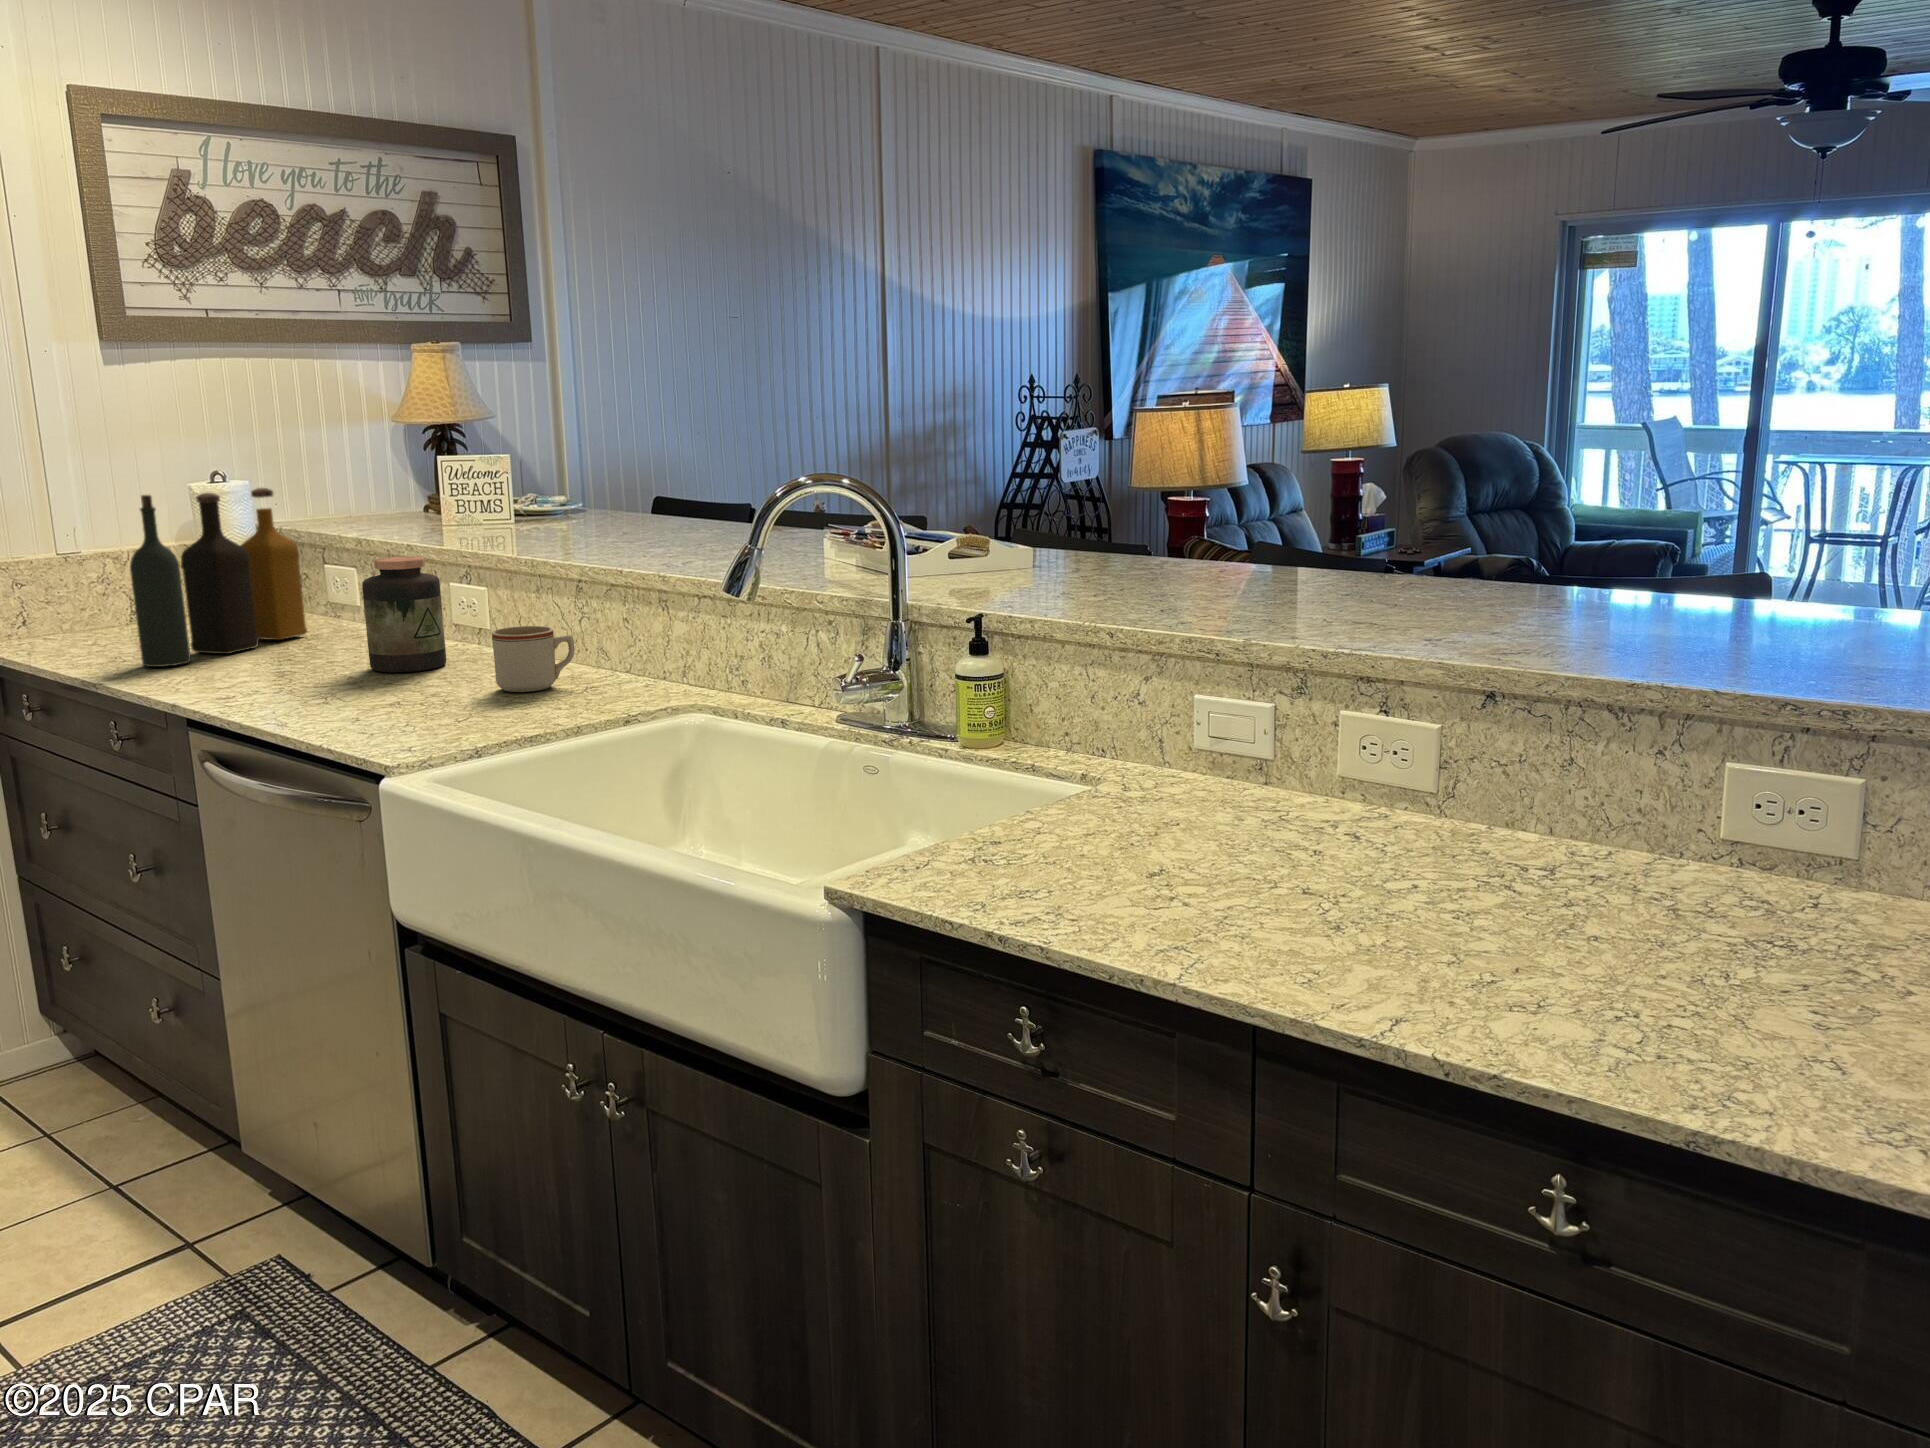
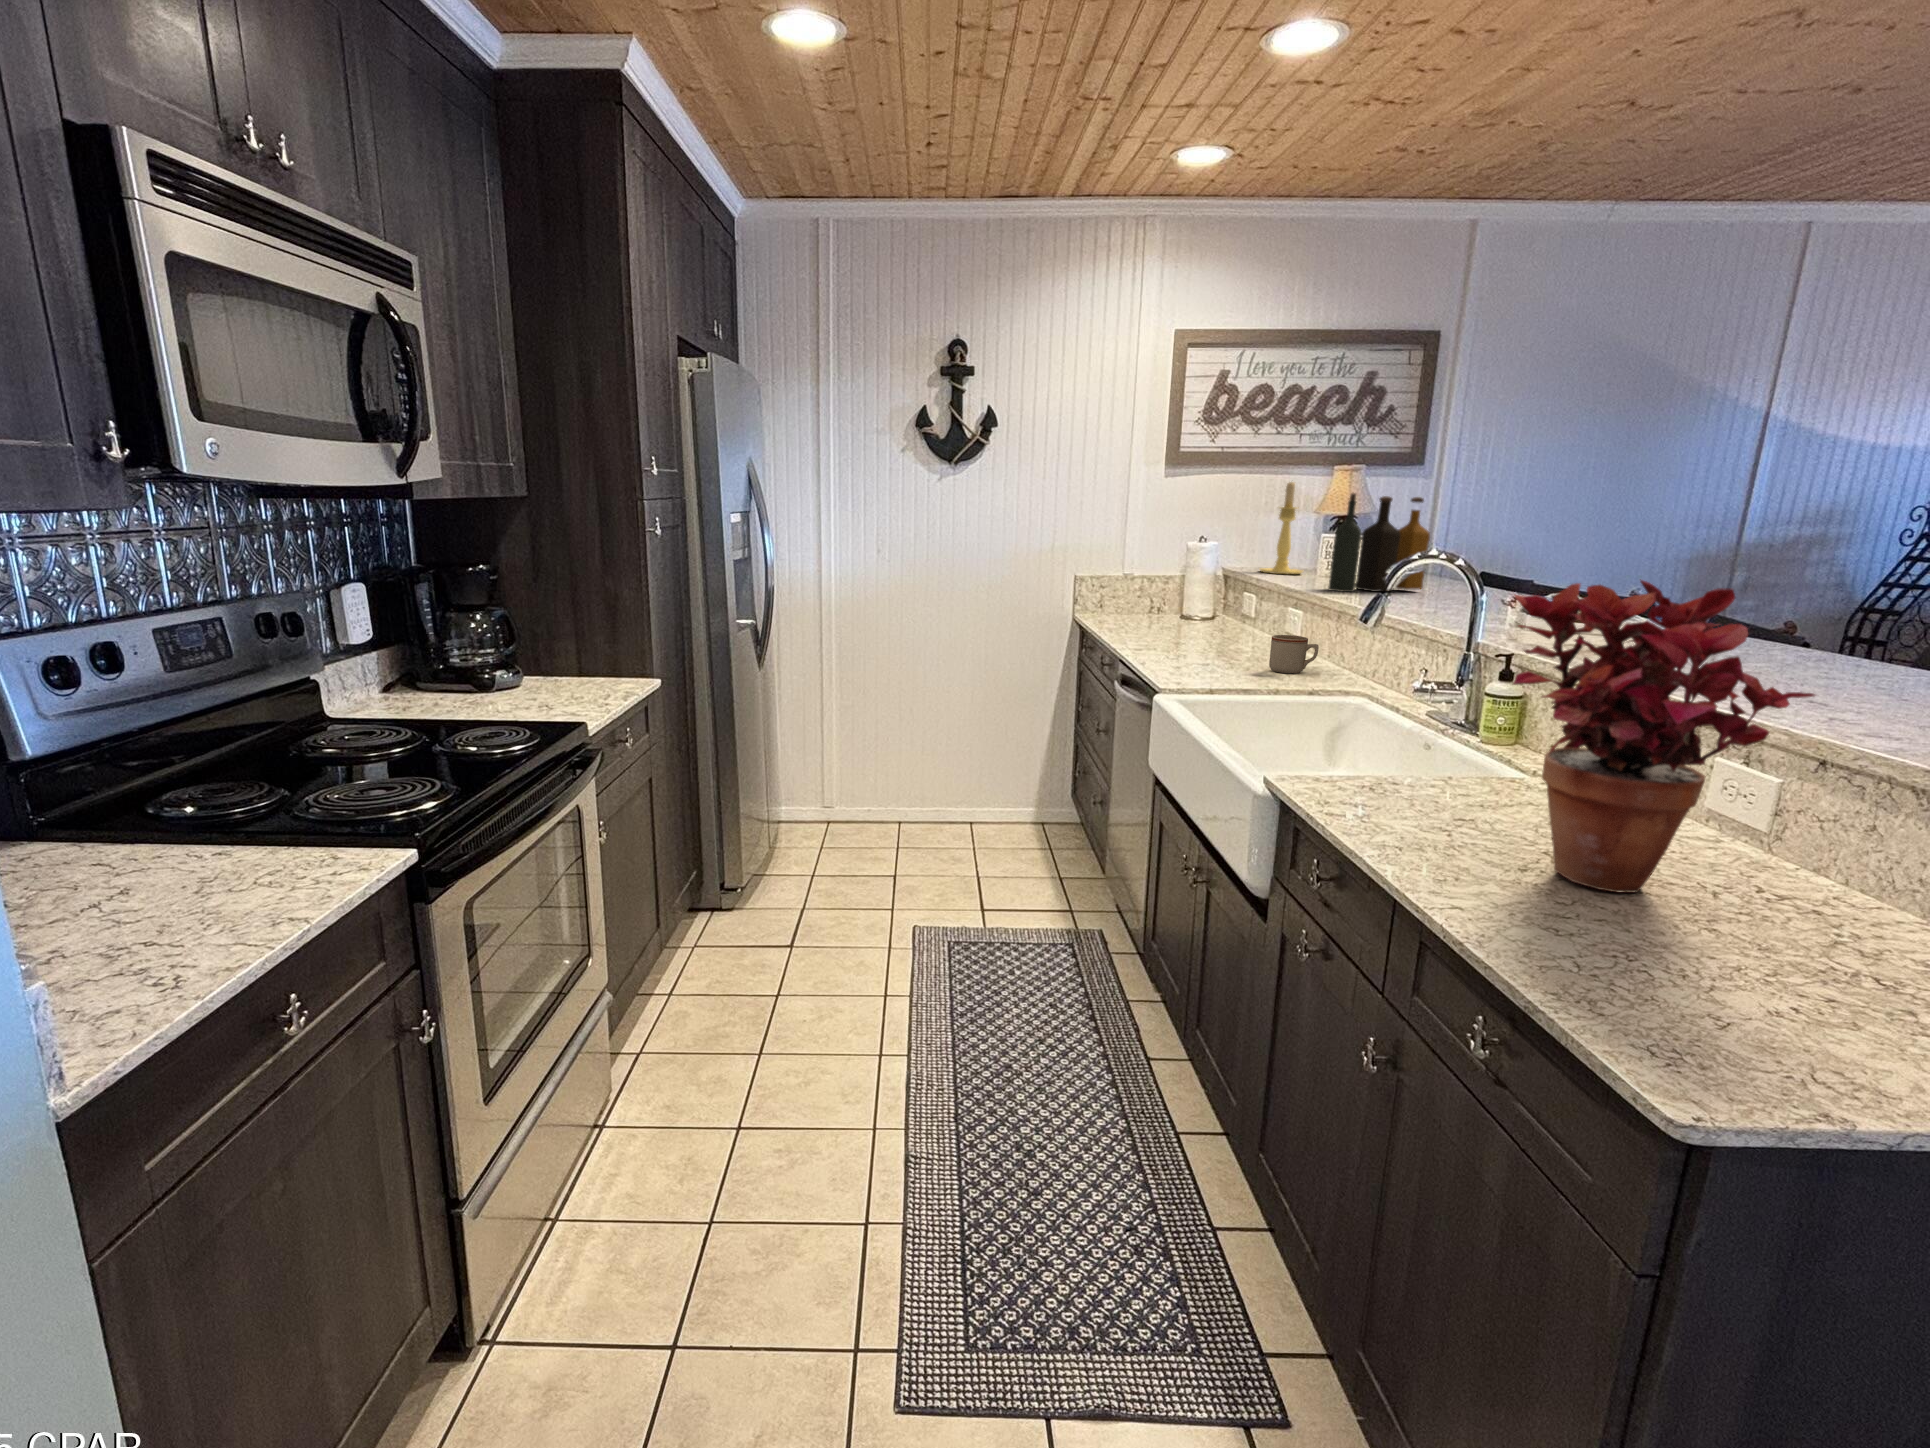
candle holder: none [332,367,412,524] -> present [1260,482,1303,574]
bottle: present [130,488,307,667] -> present [1328,493,1430,592]
potted plant: none [1248,491,1675,939] -> present [1513,579,1815,892]
jar: present [362,557,446,672] -> none [1223,589,1270,655]

